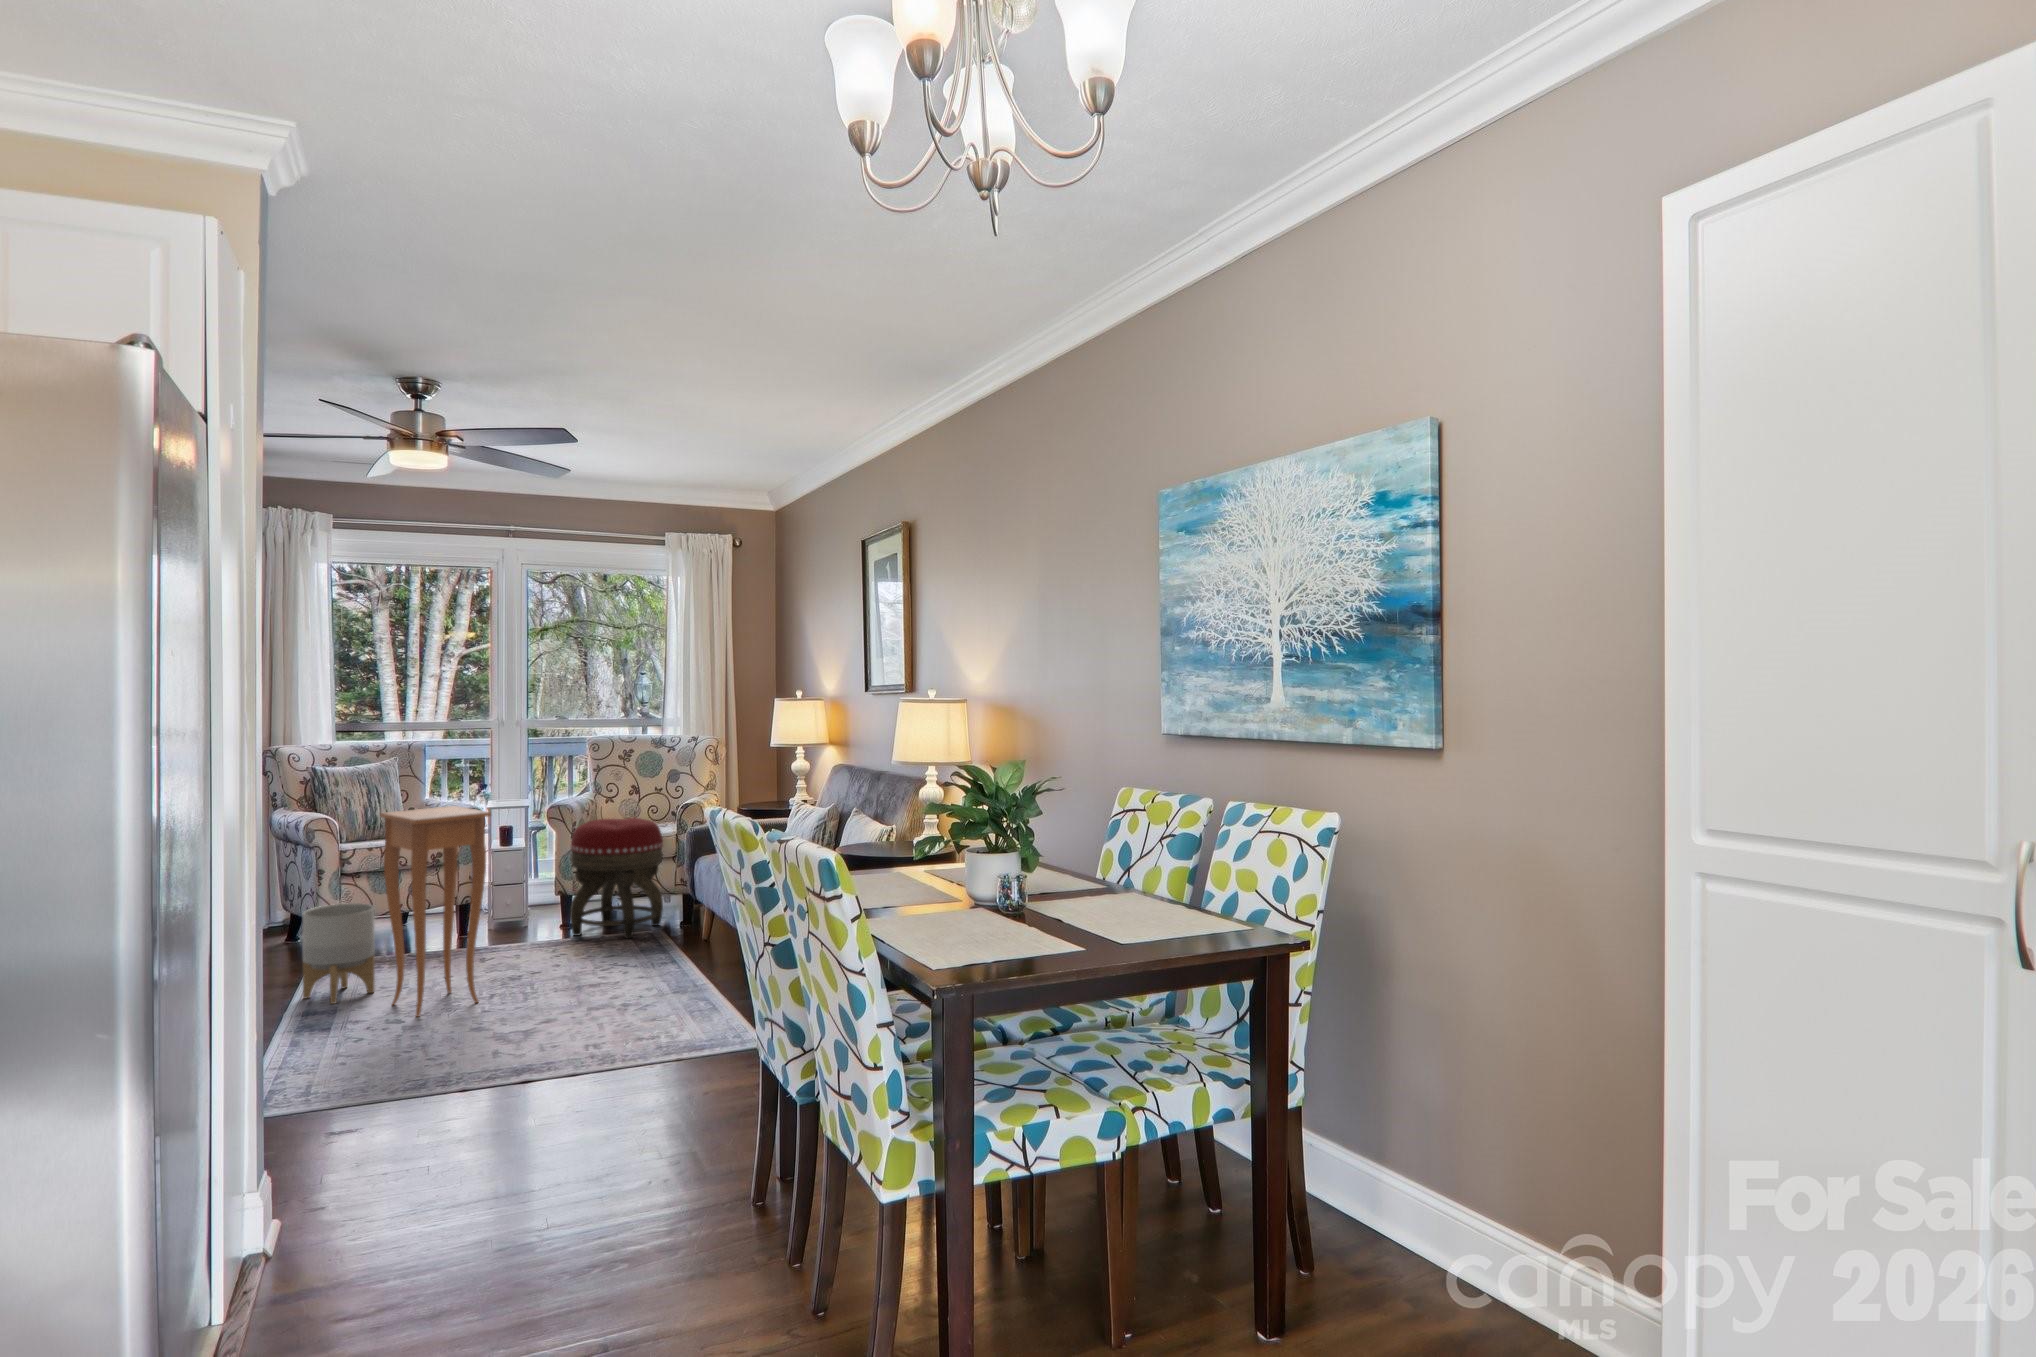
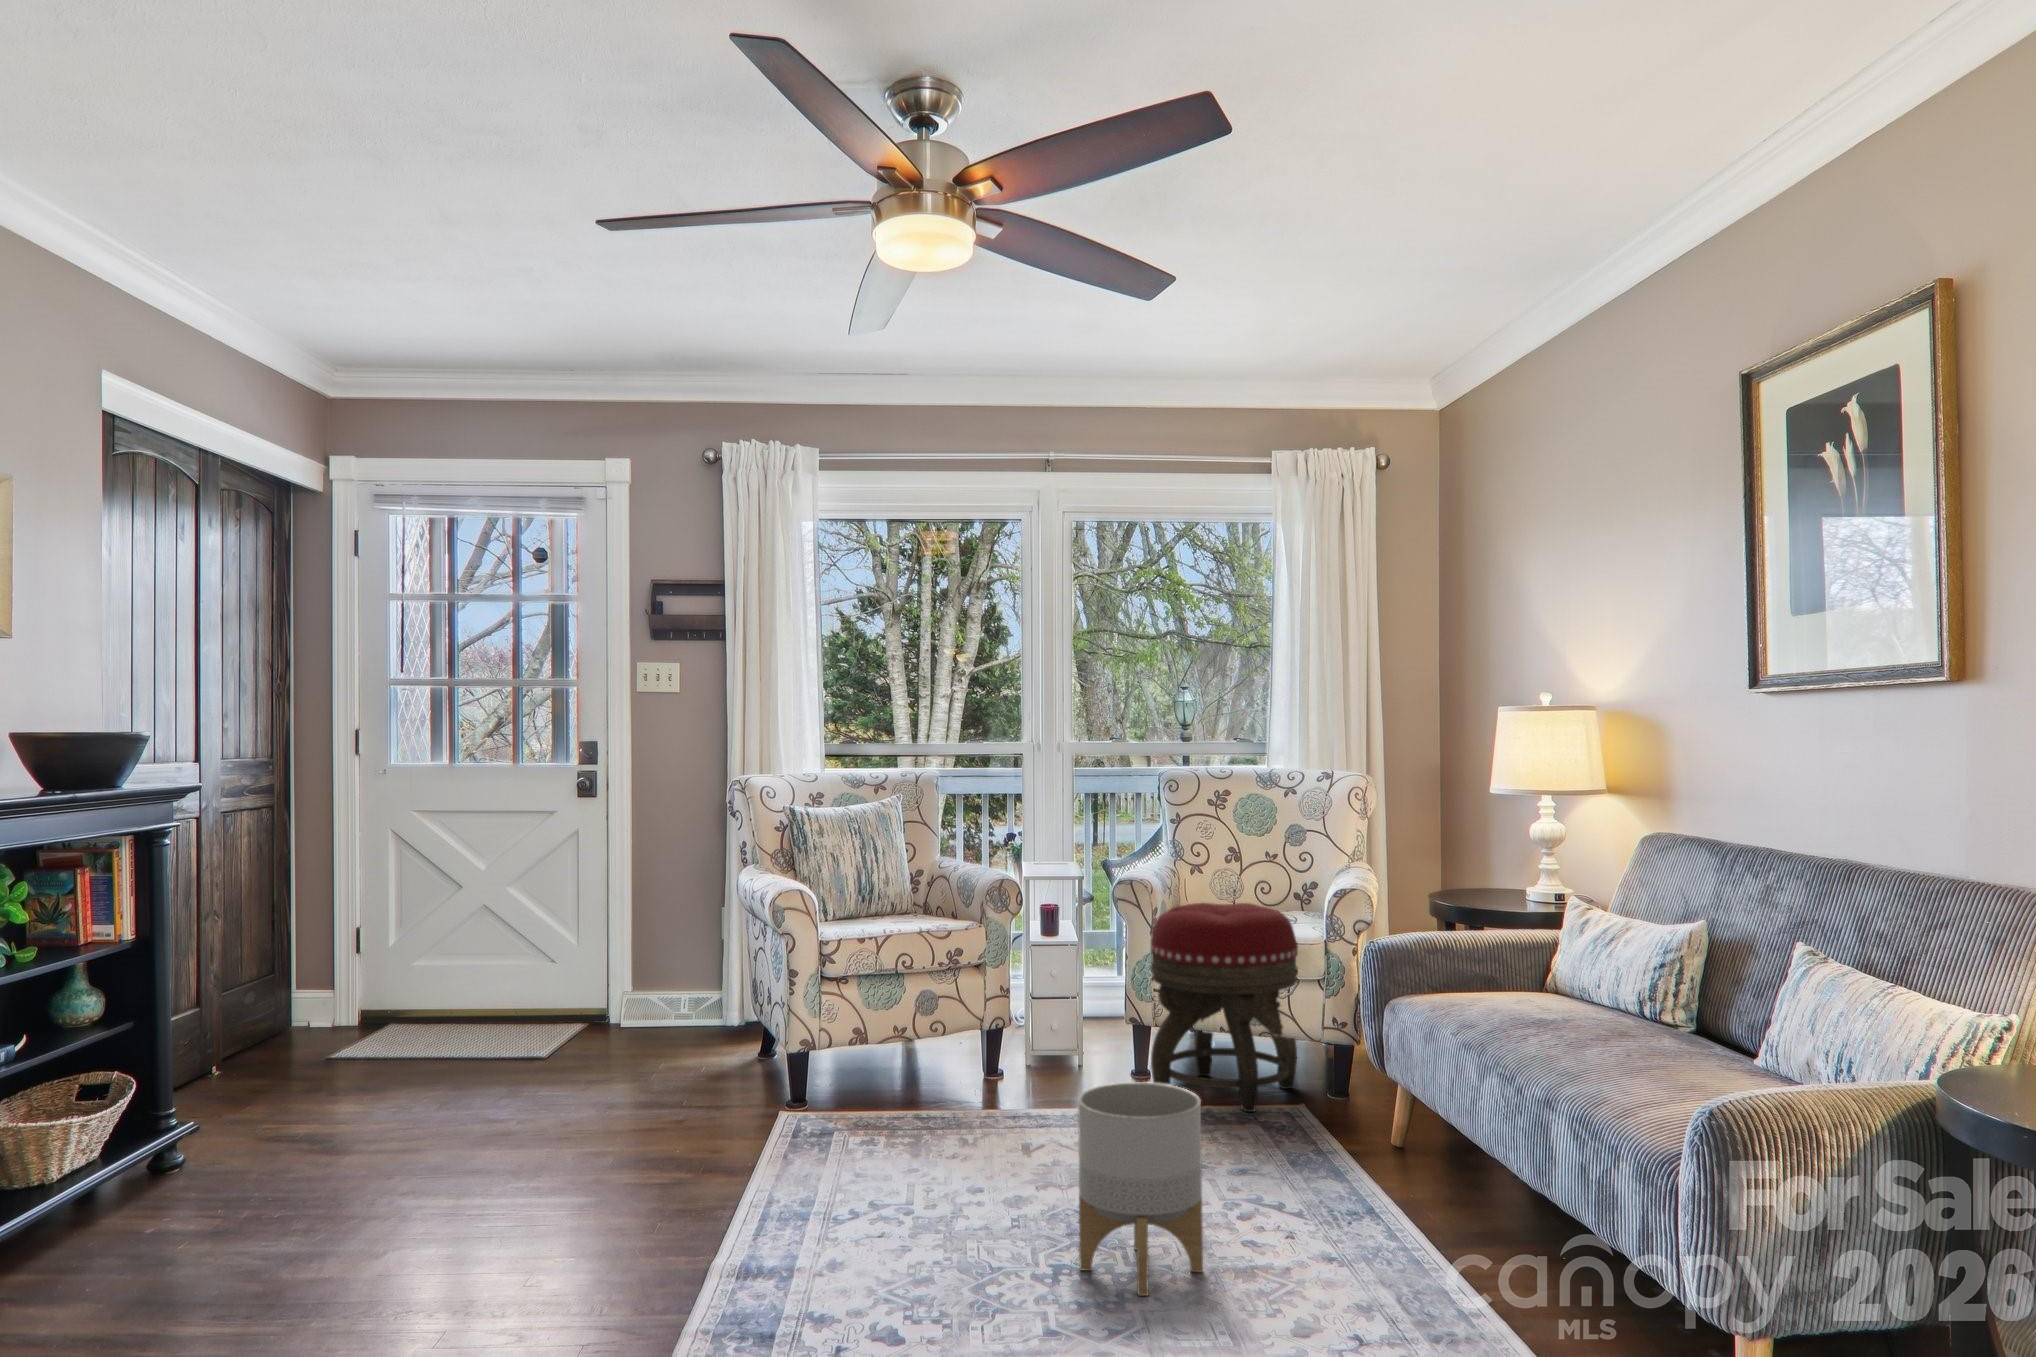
side table: present [380,806,491,1017] -> none [865,874,1041,1257]
planter: present [303,903,375,1004] -> present [1078,1082,1203,1296]

